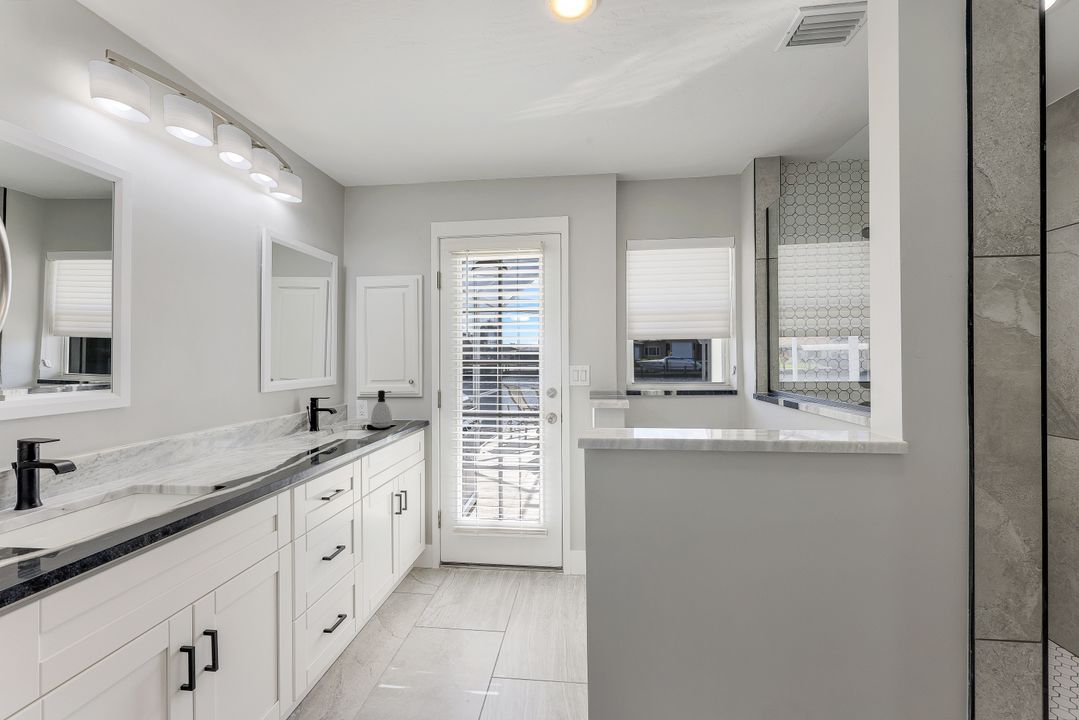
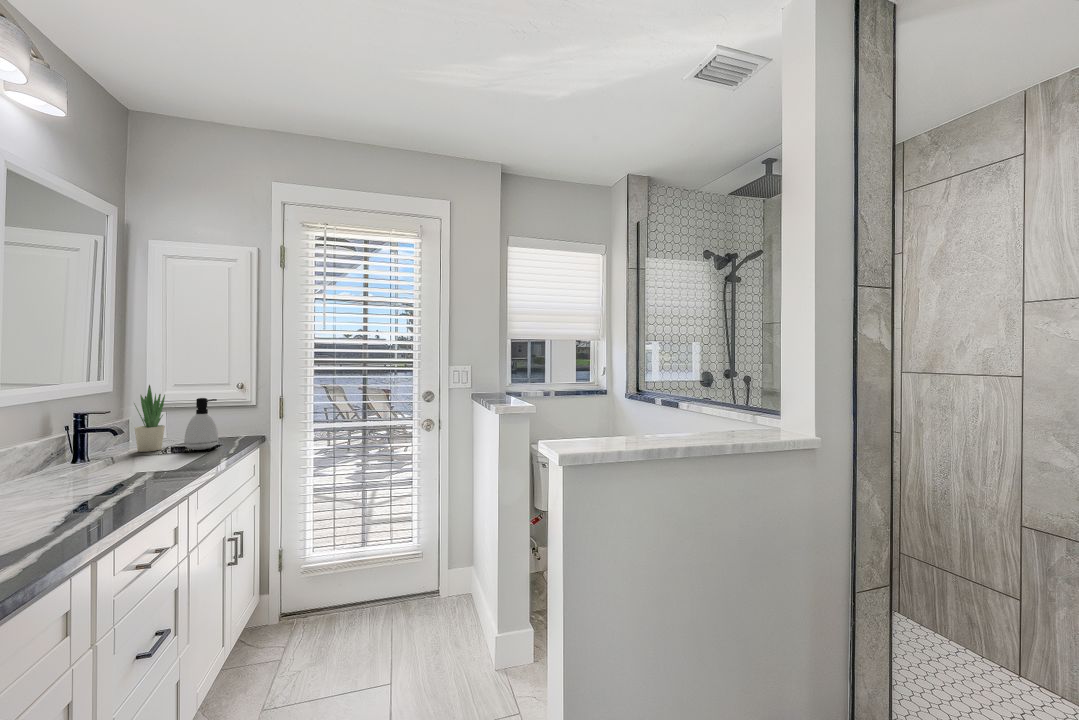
potted plant: none [343,380,362,427] -> present [134,385,165,452]

